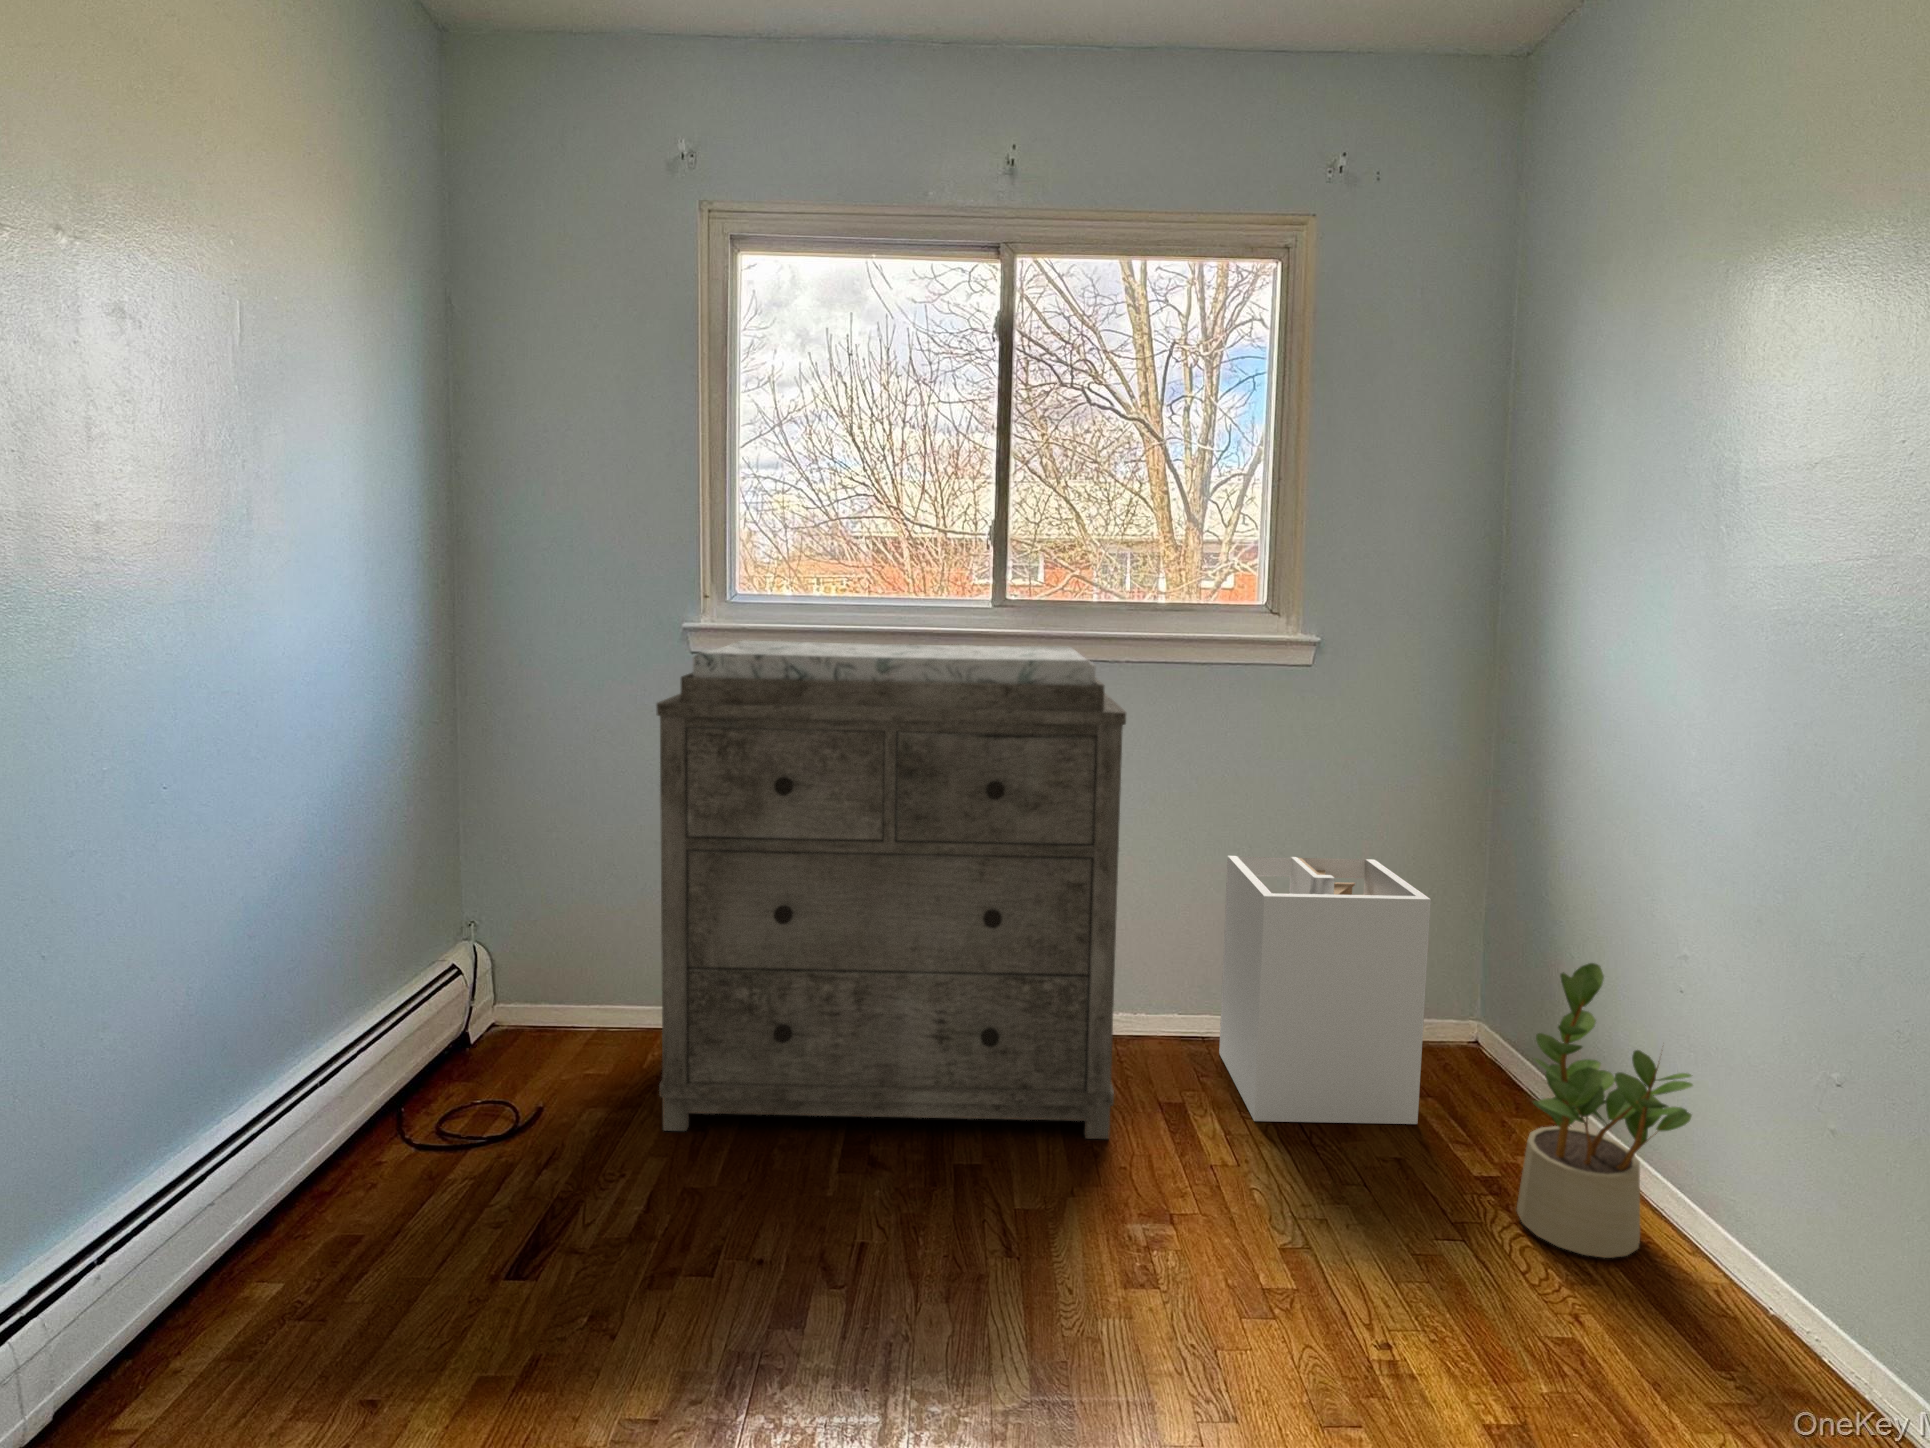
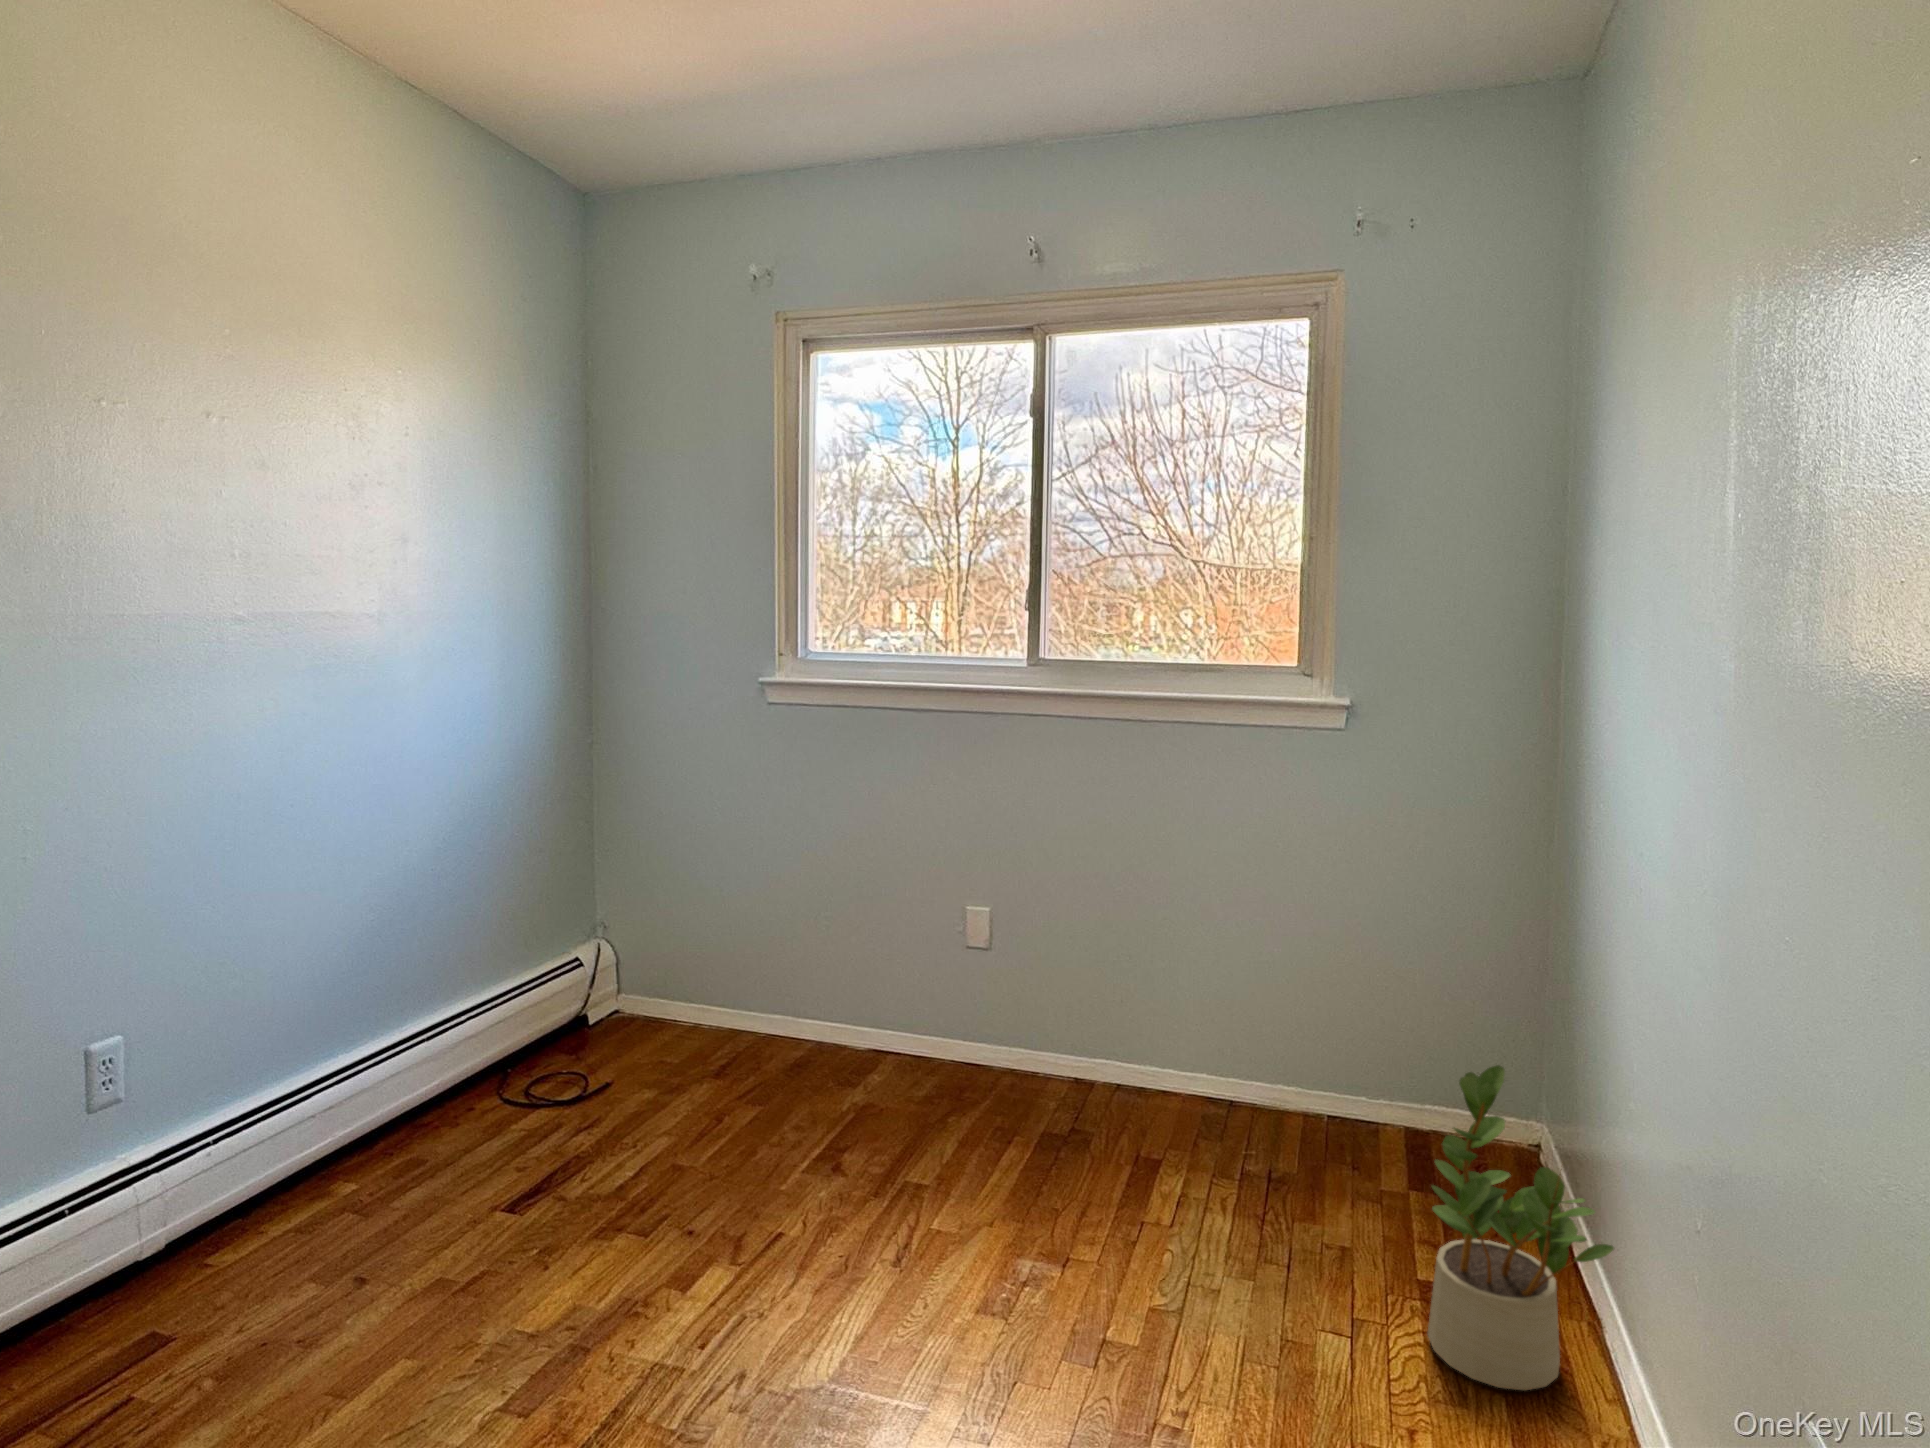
dresser: present [656,640,1126,1139] -> none [678,695,1109,1182]
laundry hamper: present [1219,856,1431,1124] -> none [1216,918,1403,1221]

